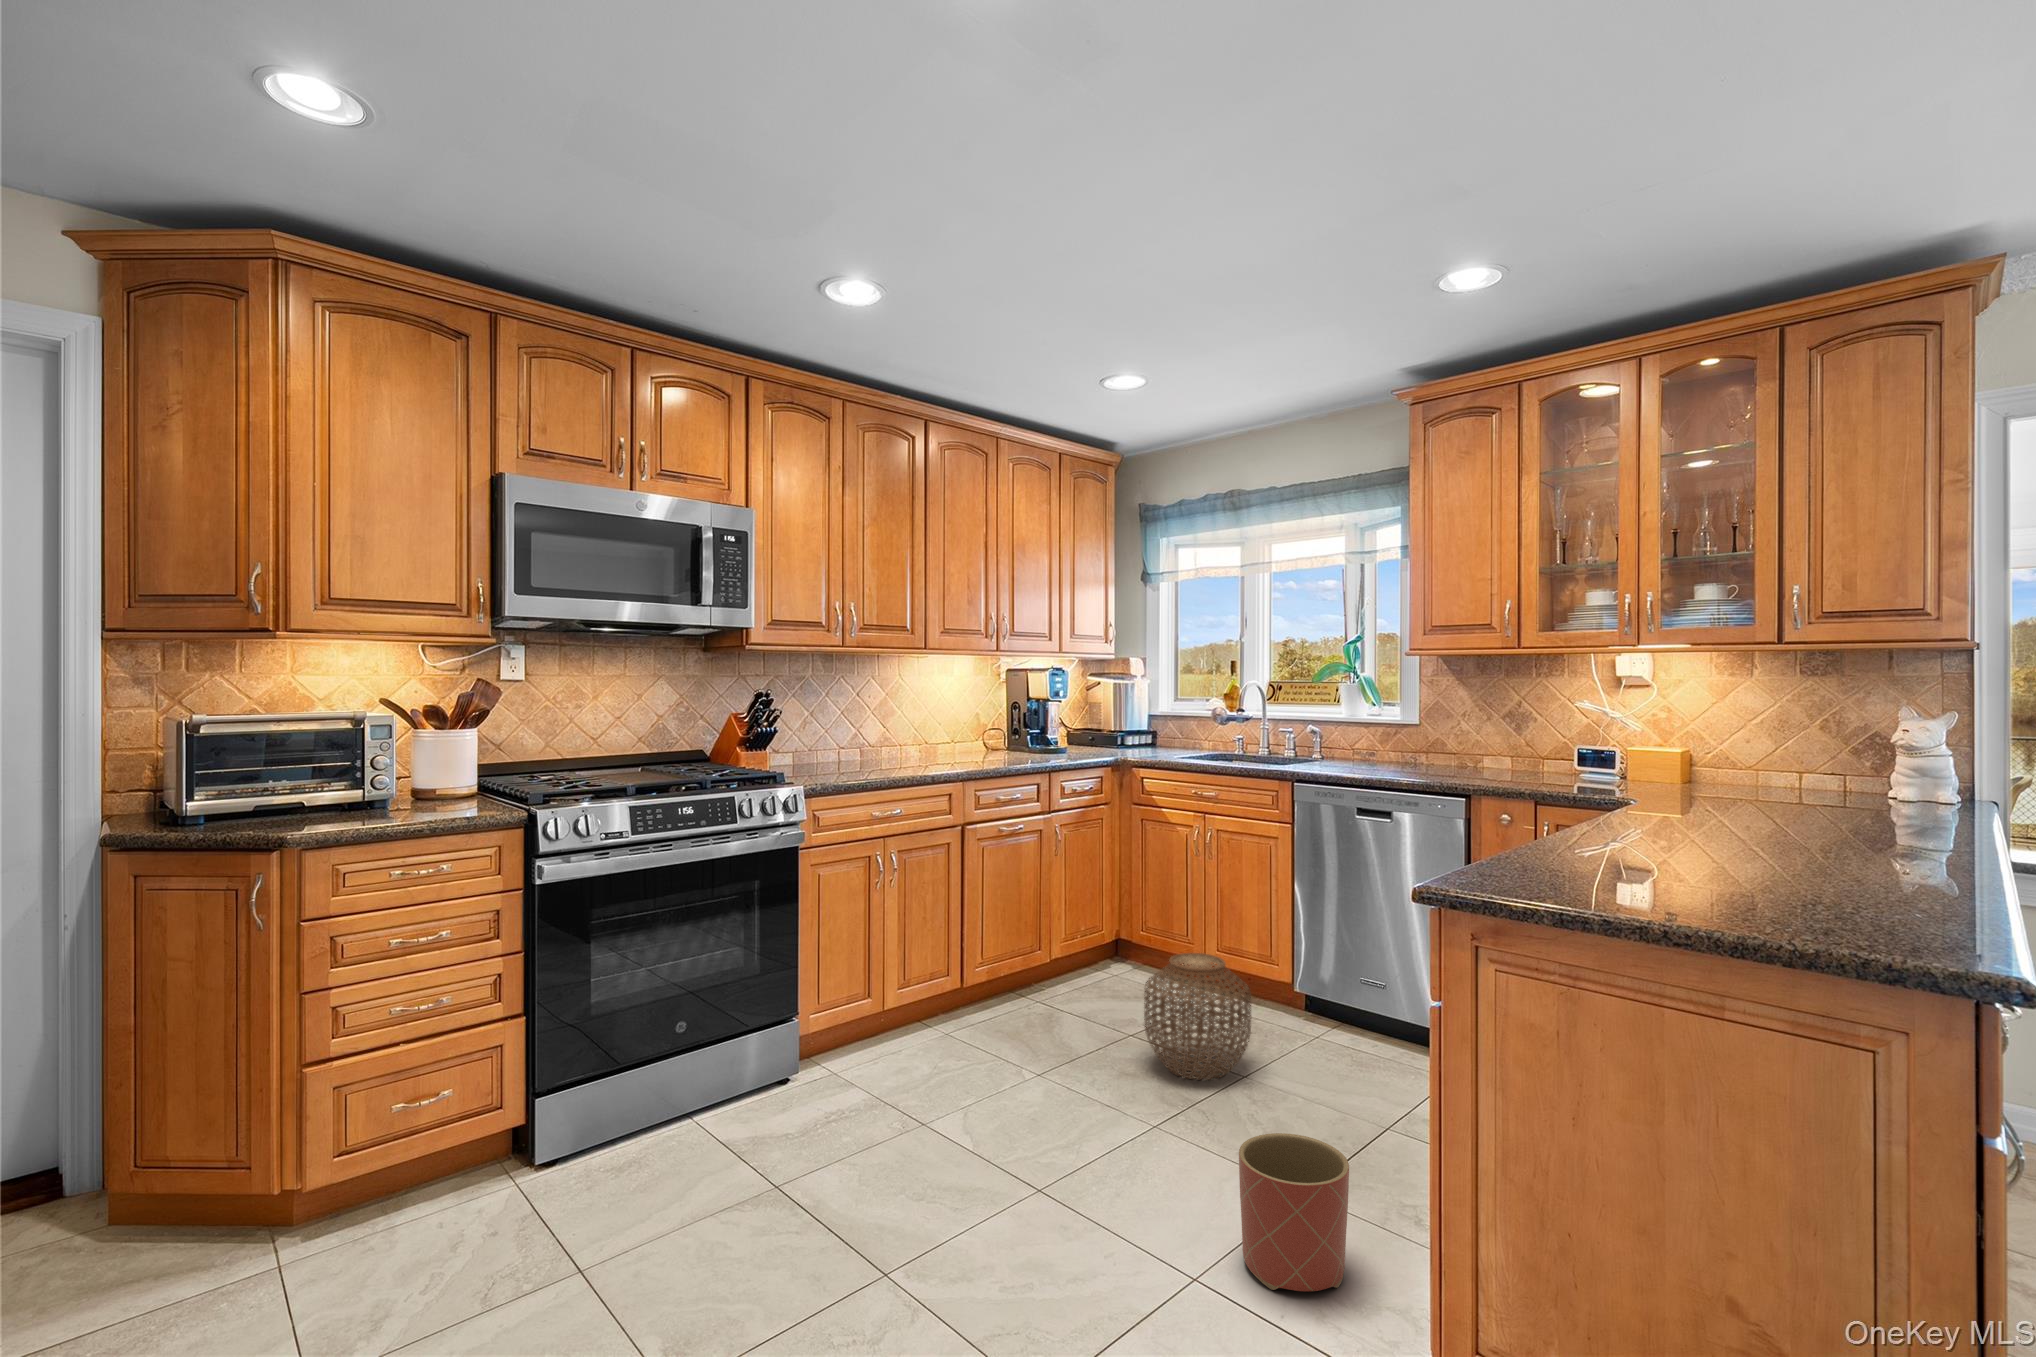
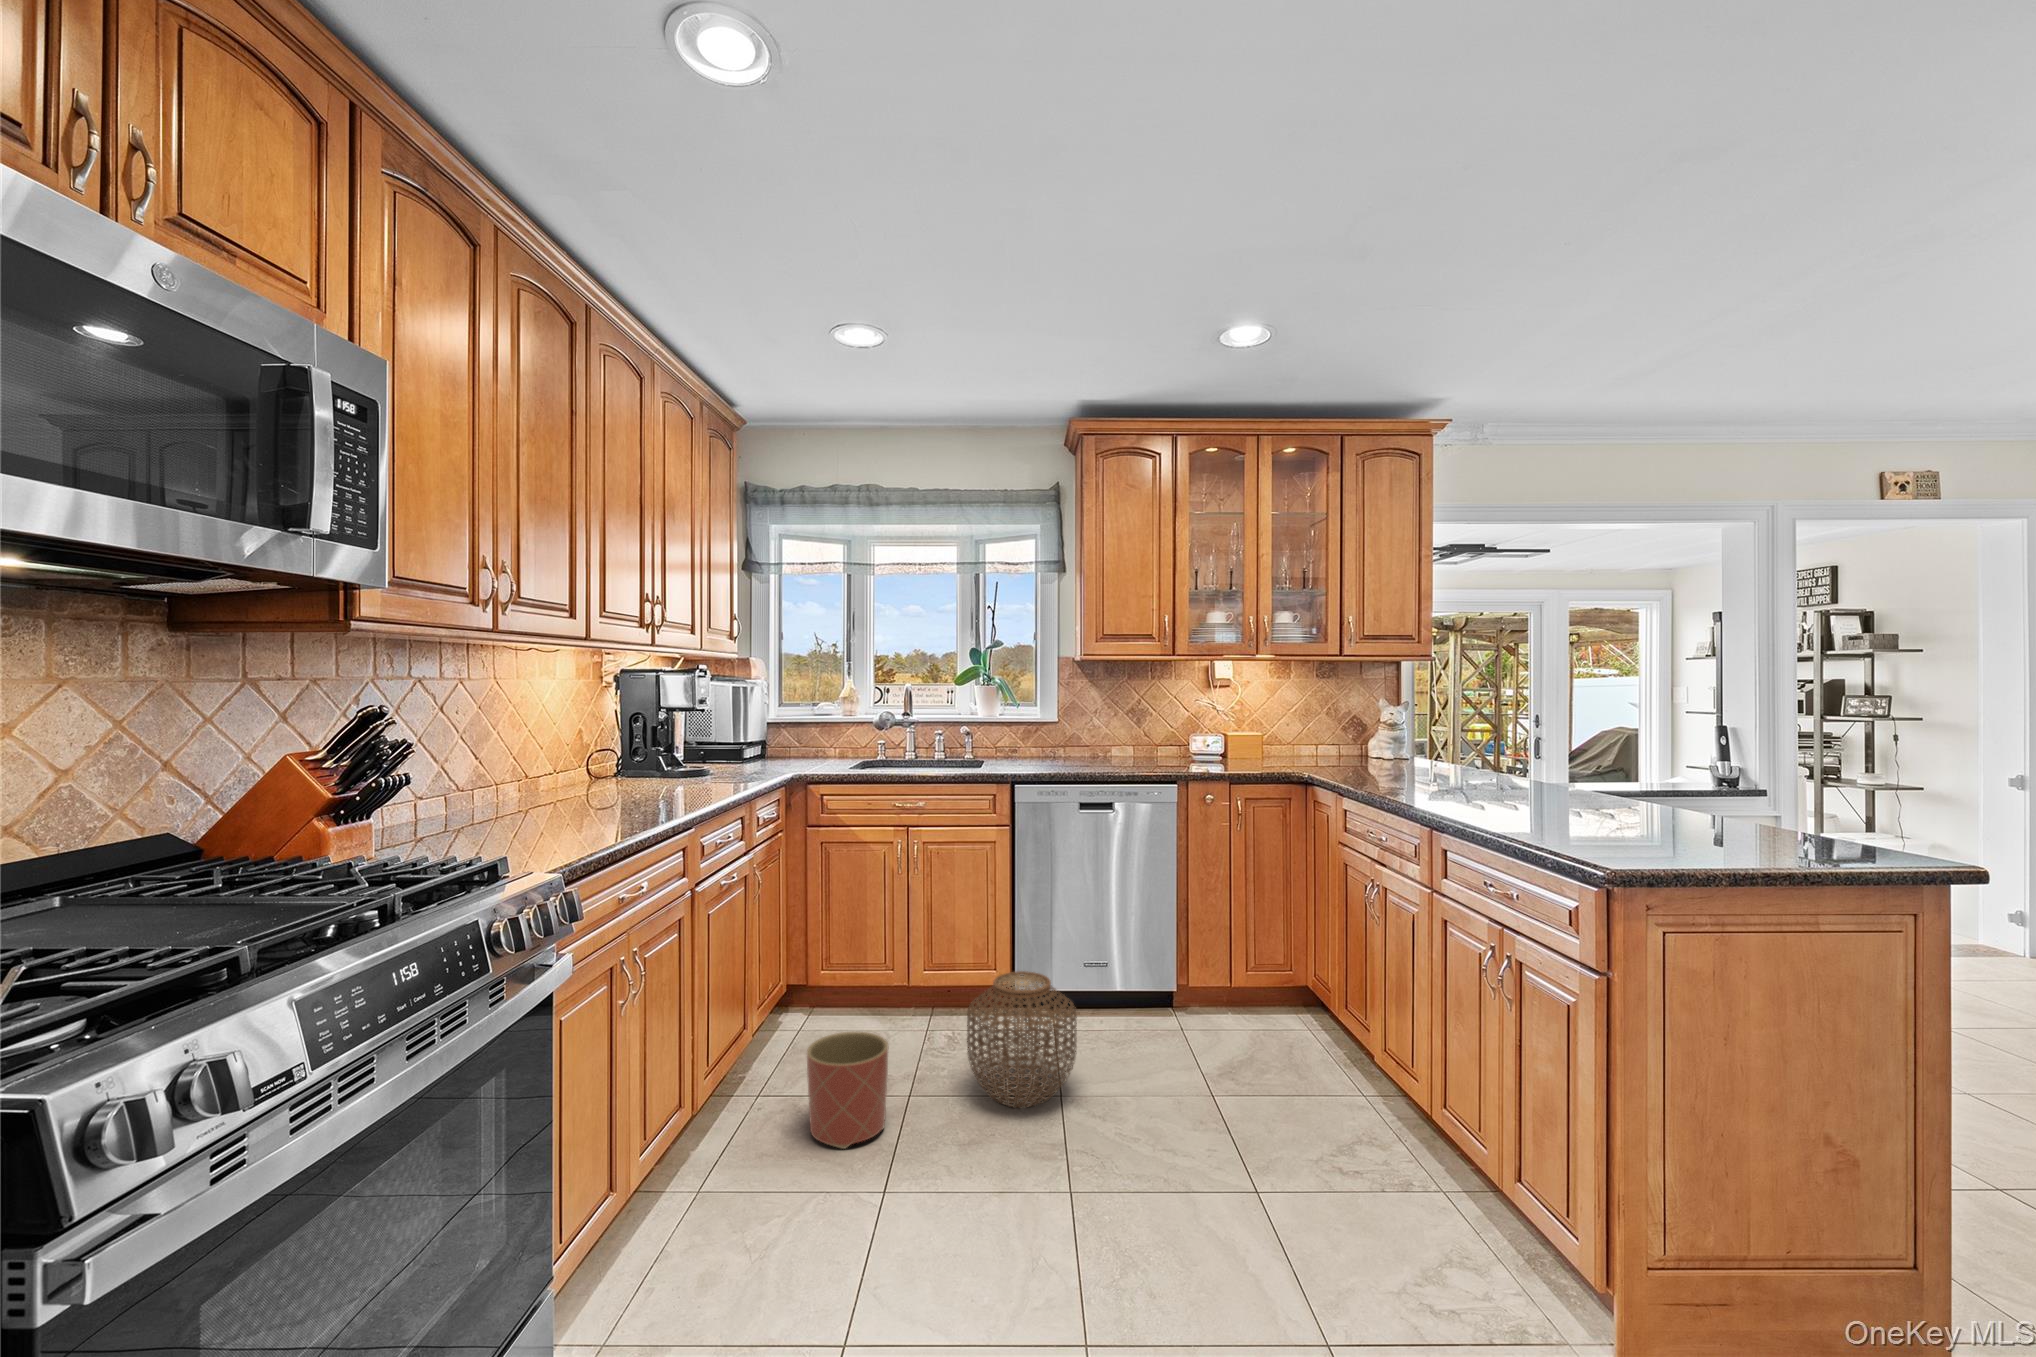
planter: present [1239,1133,1349,1291] -> present [807,1032,888,1149]

